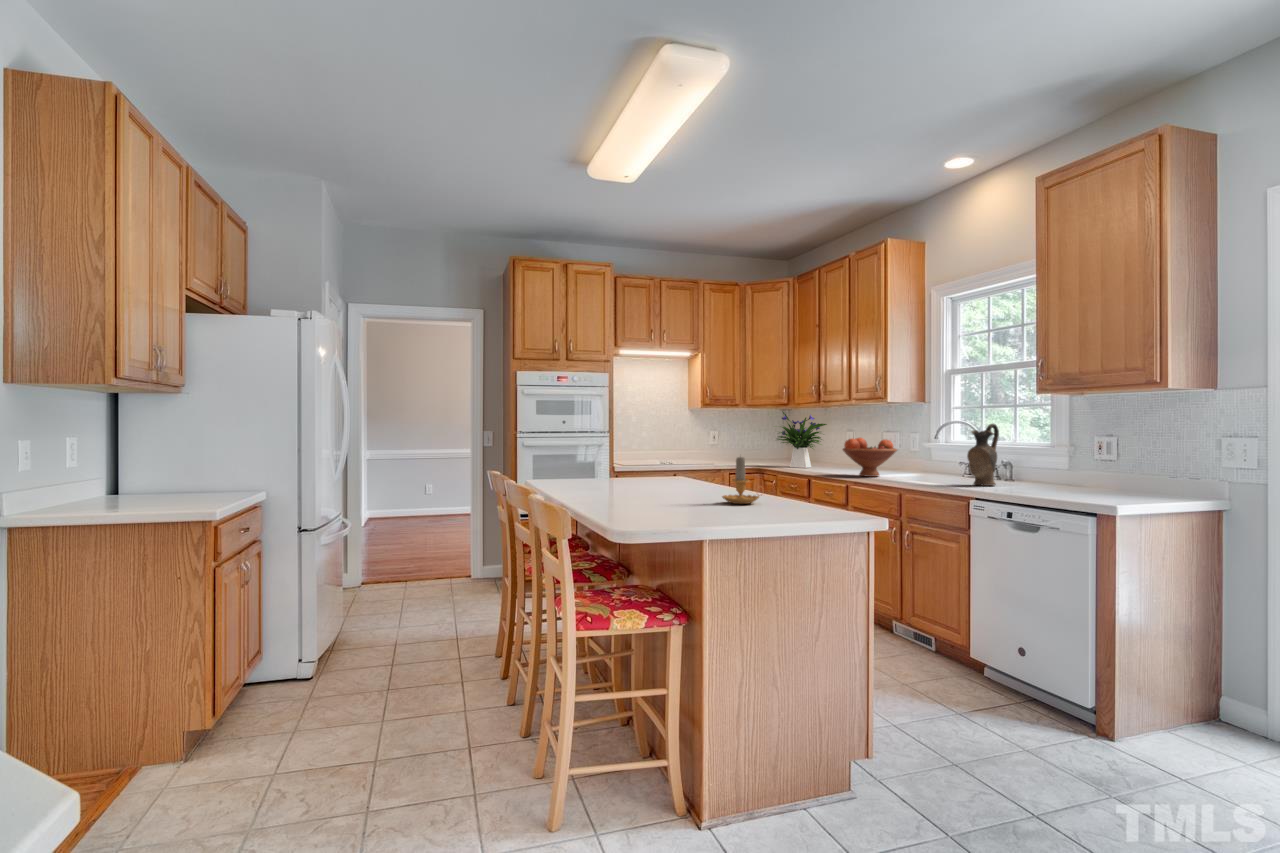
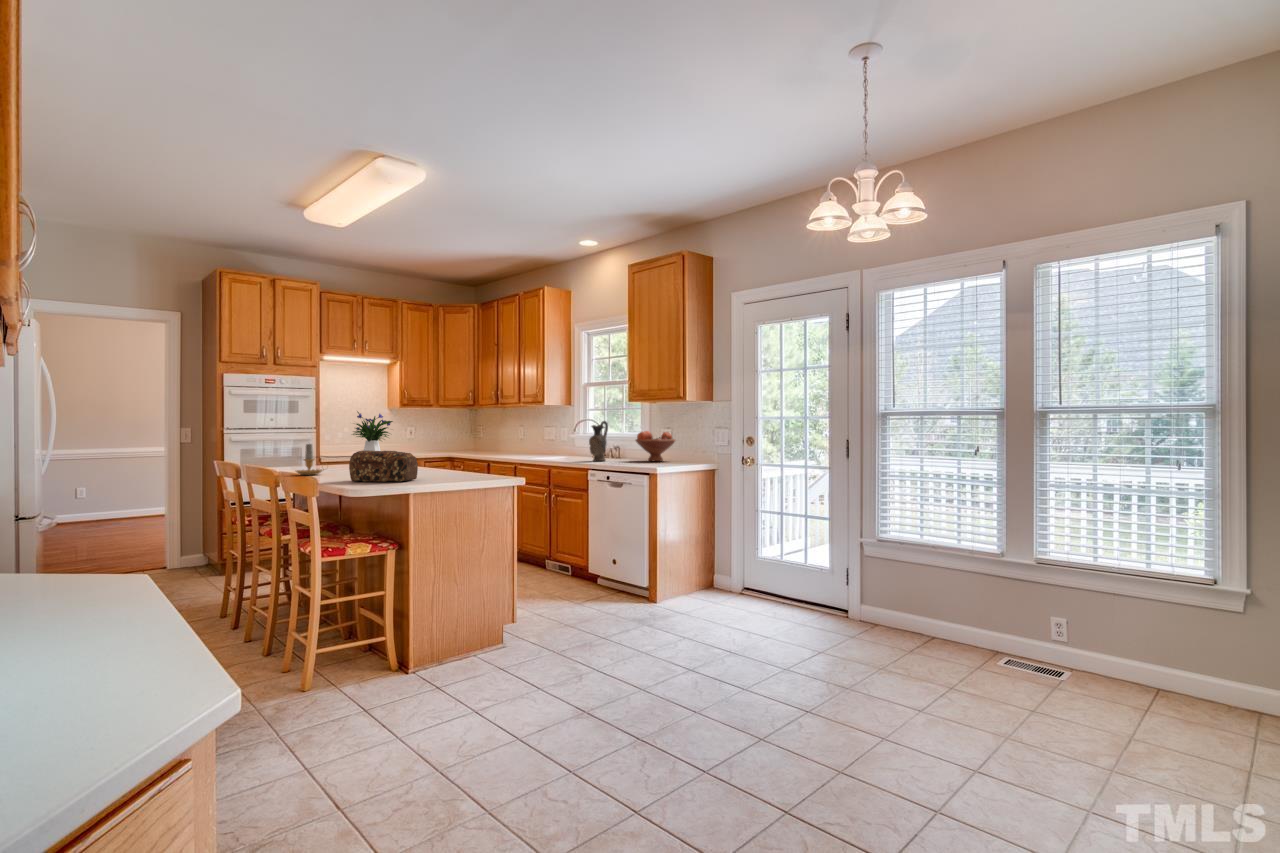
flower arrangement: present [777,412,827,468] -> present [353,411,393,451]
fruit bowl: present [843,438,897,477] -> present [636,431,675,461]
candle: present [722,457,762,504] -> present [296,444,324,475]
bread loaf: none [620,468,716,518] -> present [349,451,418,482]

